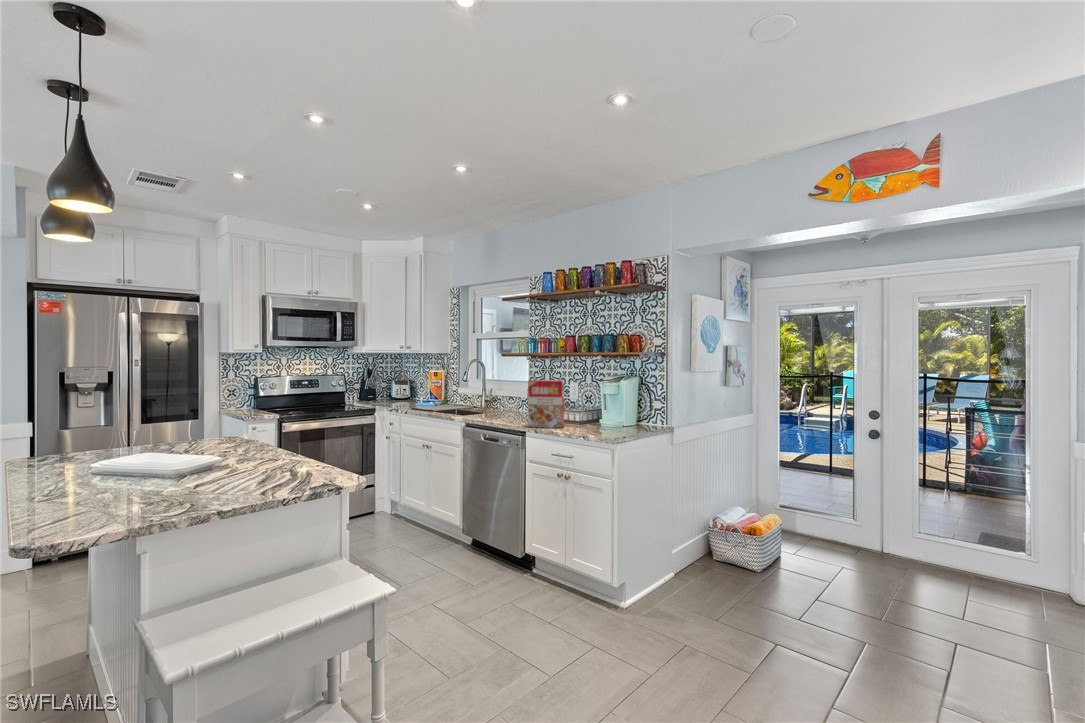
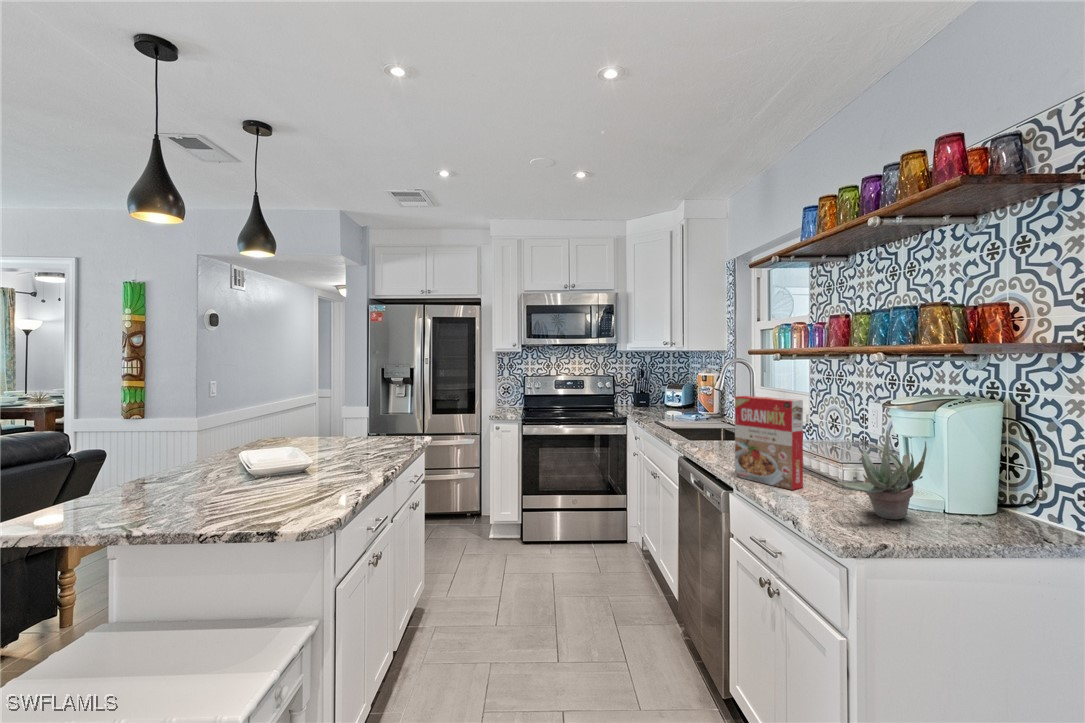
succulent plant: none [598,390,625,431] -> present [838,430,927,519]

